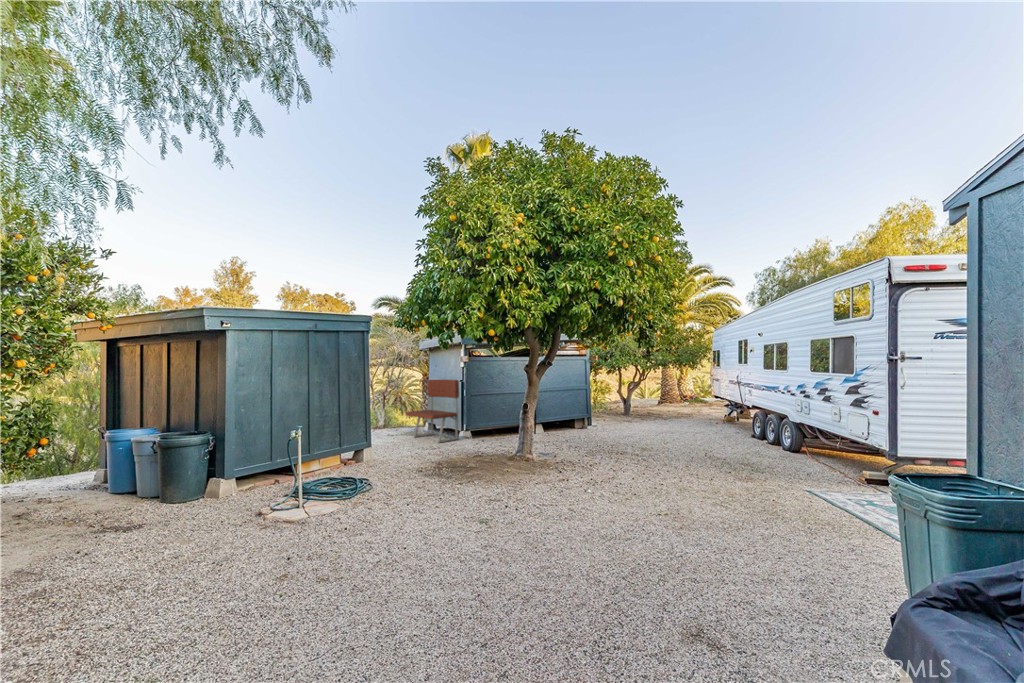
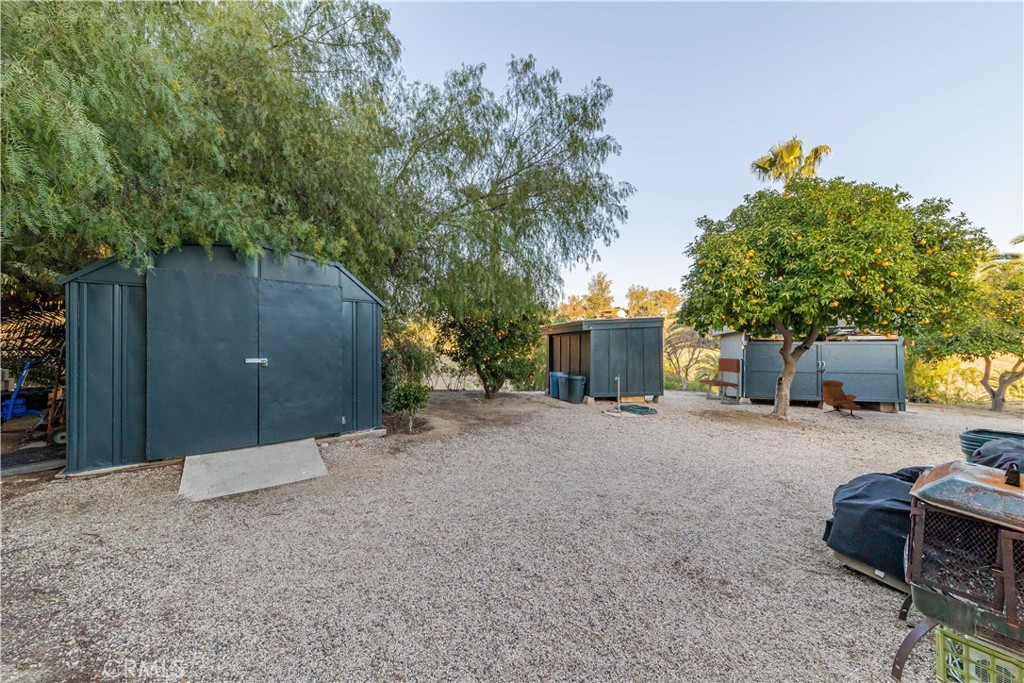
lounge chair: none [537,398,577,440] -> present [820,380,861,419]

